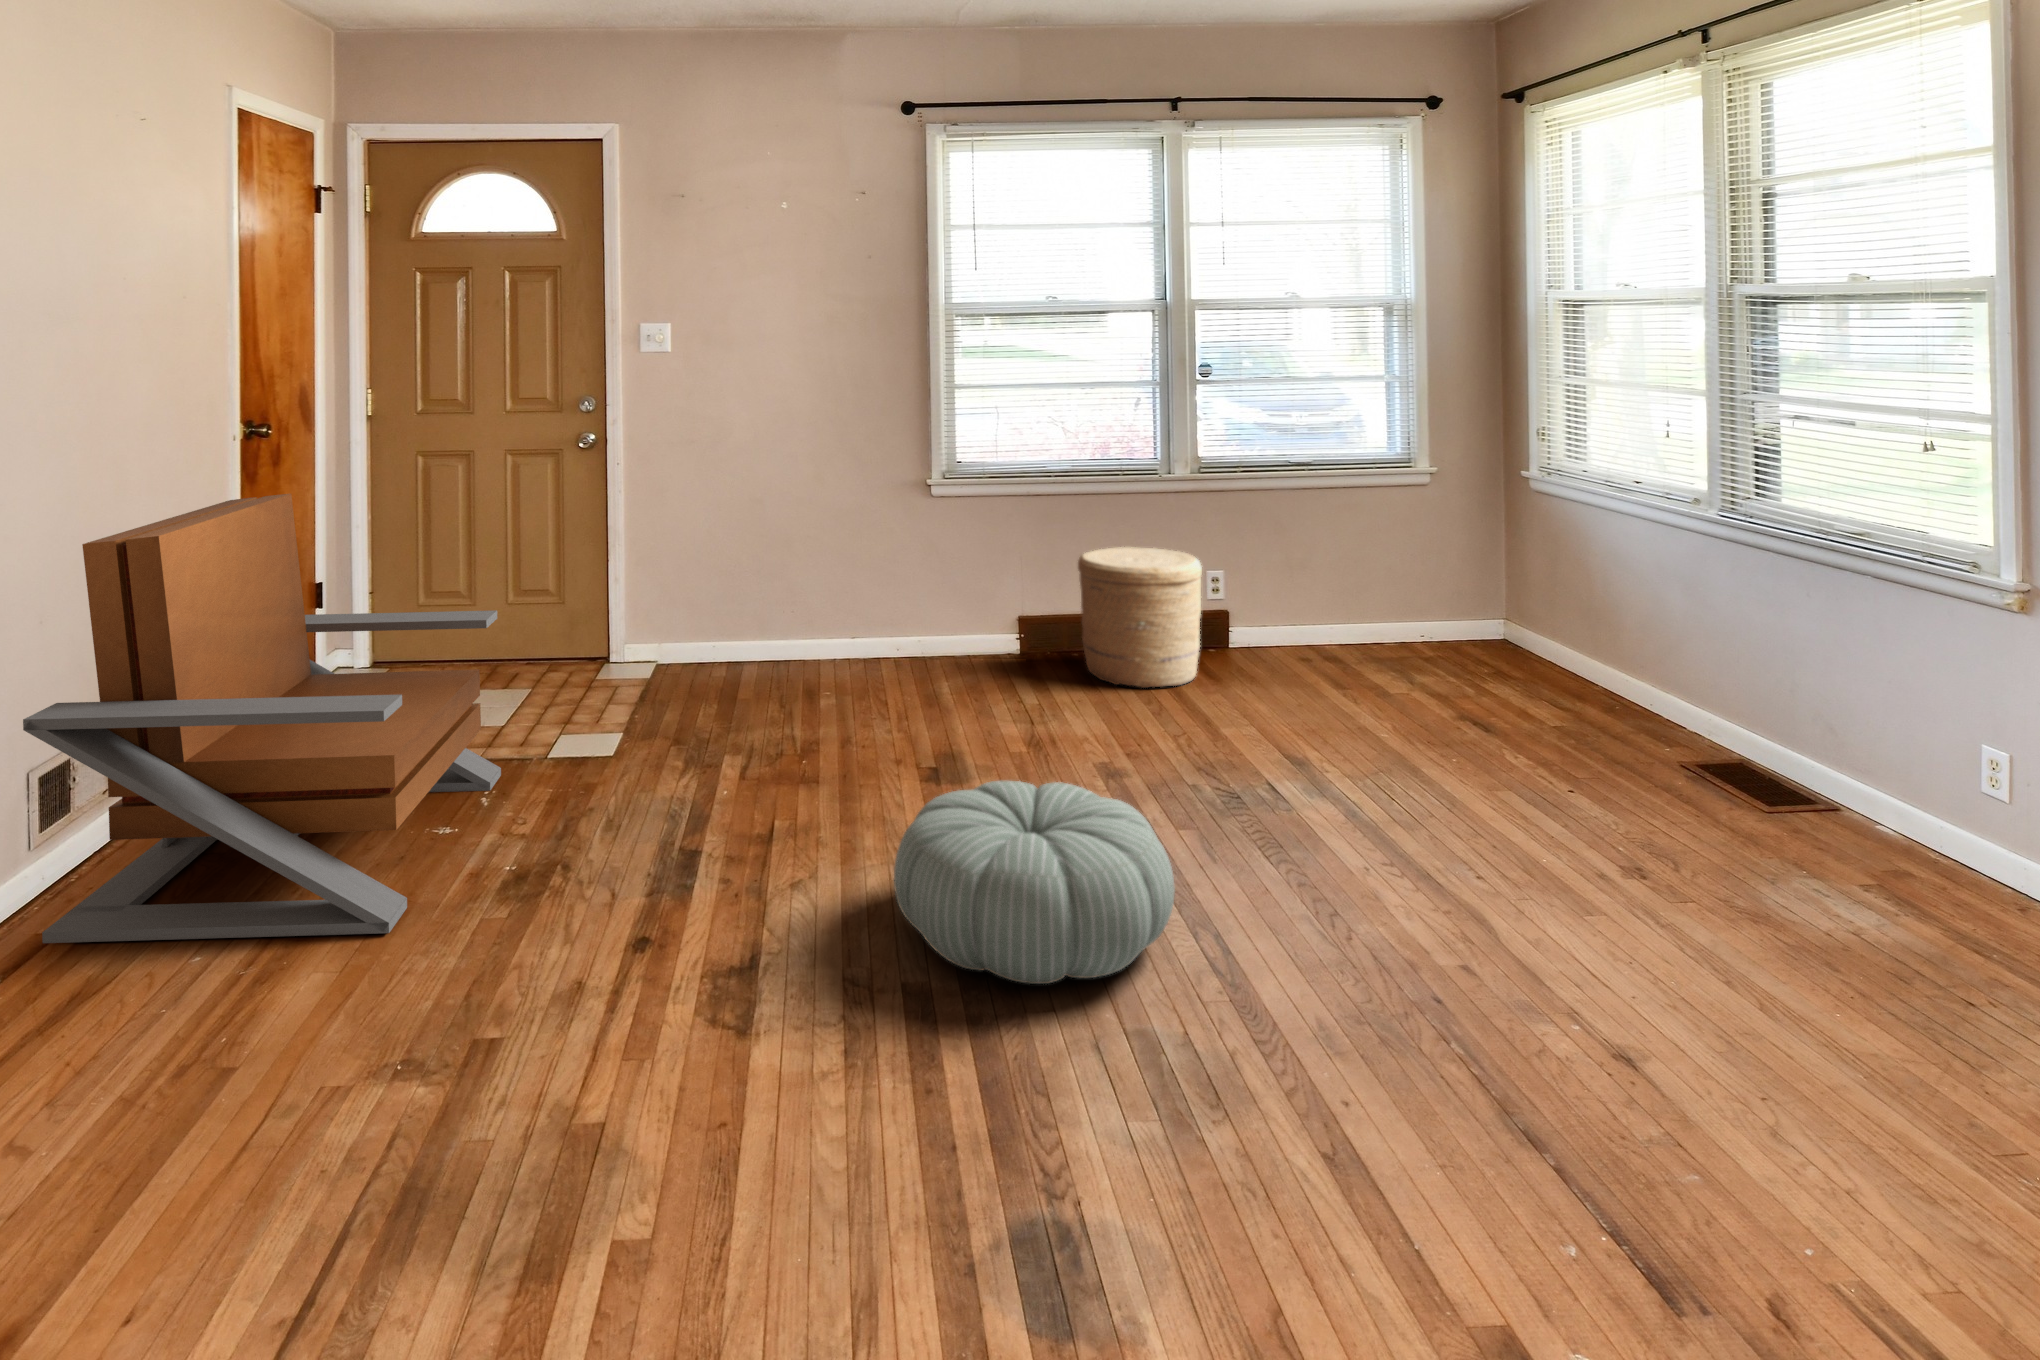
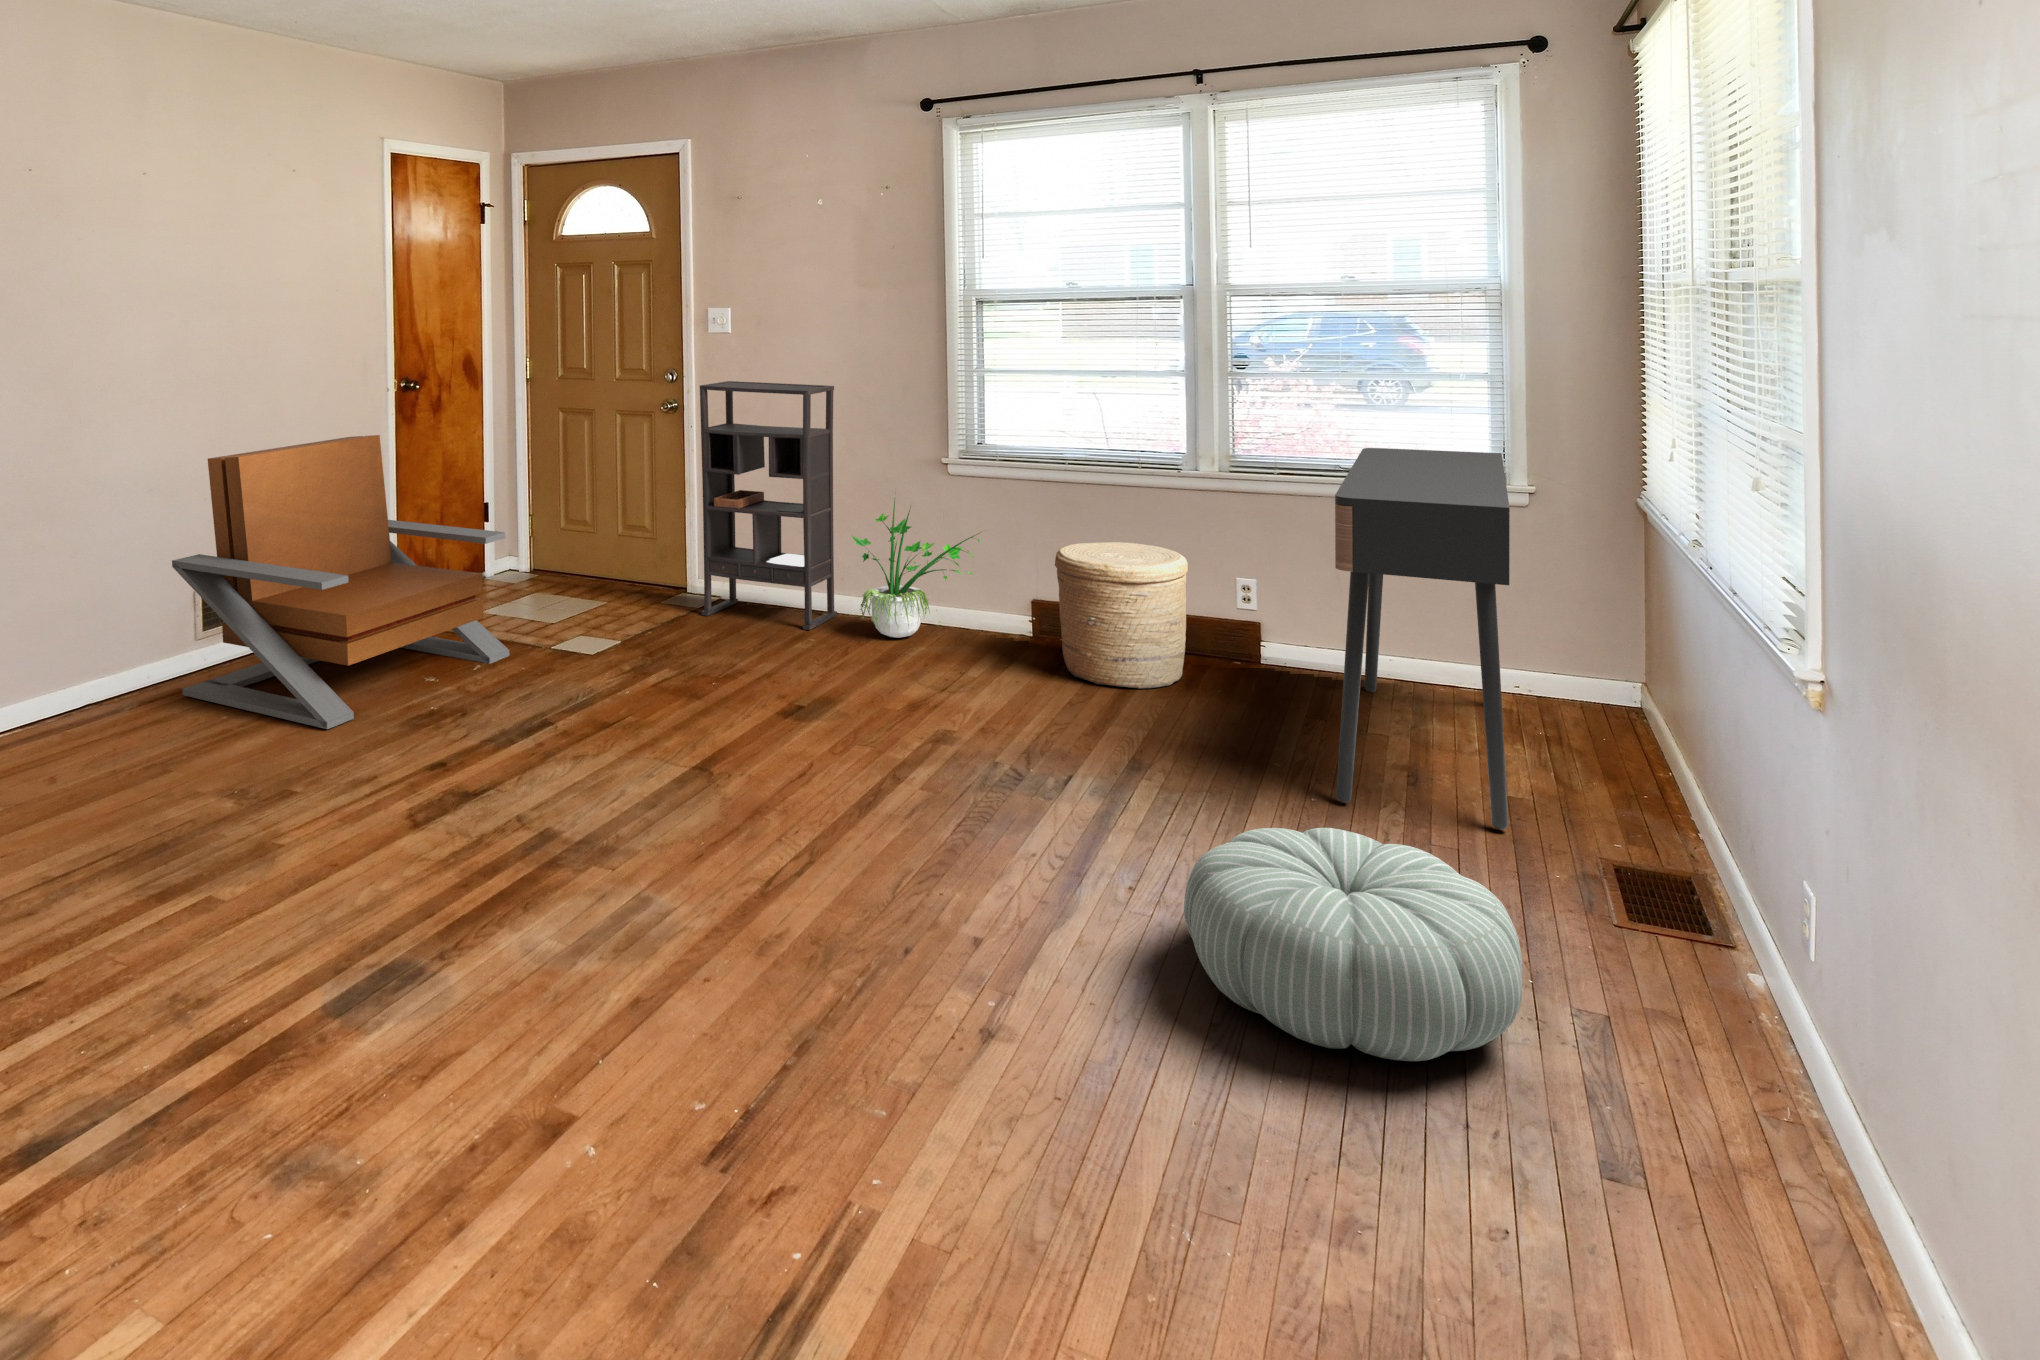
bookshelf: none [663,408,809,685] -> present [700,381,837,630]
console table: none [1322,440,1597,752] -> present [1335,448,1510,830]
potted plant: none [845,512,999,675] -> present [851,499,980,638]
pouf: present [894,781,1175,984] -> present [1184,828,1522,1061]

